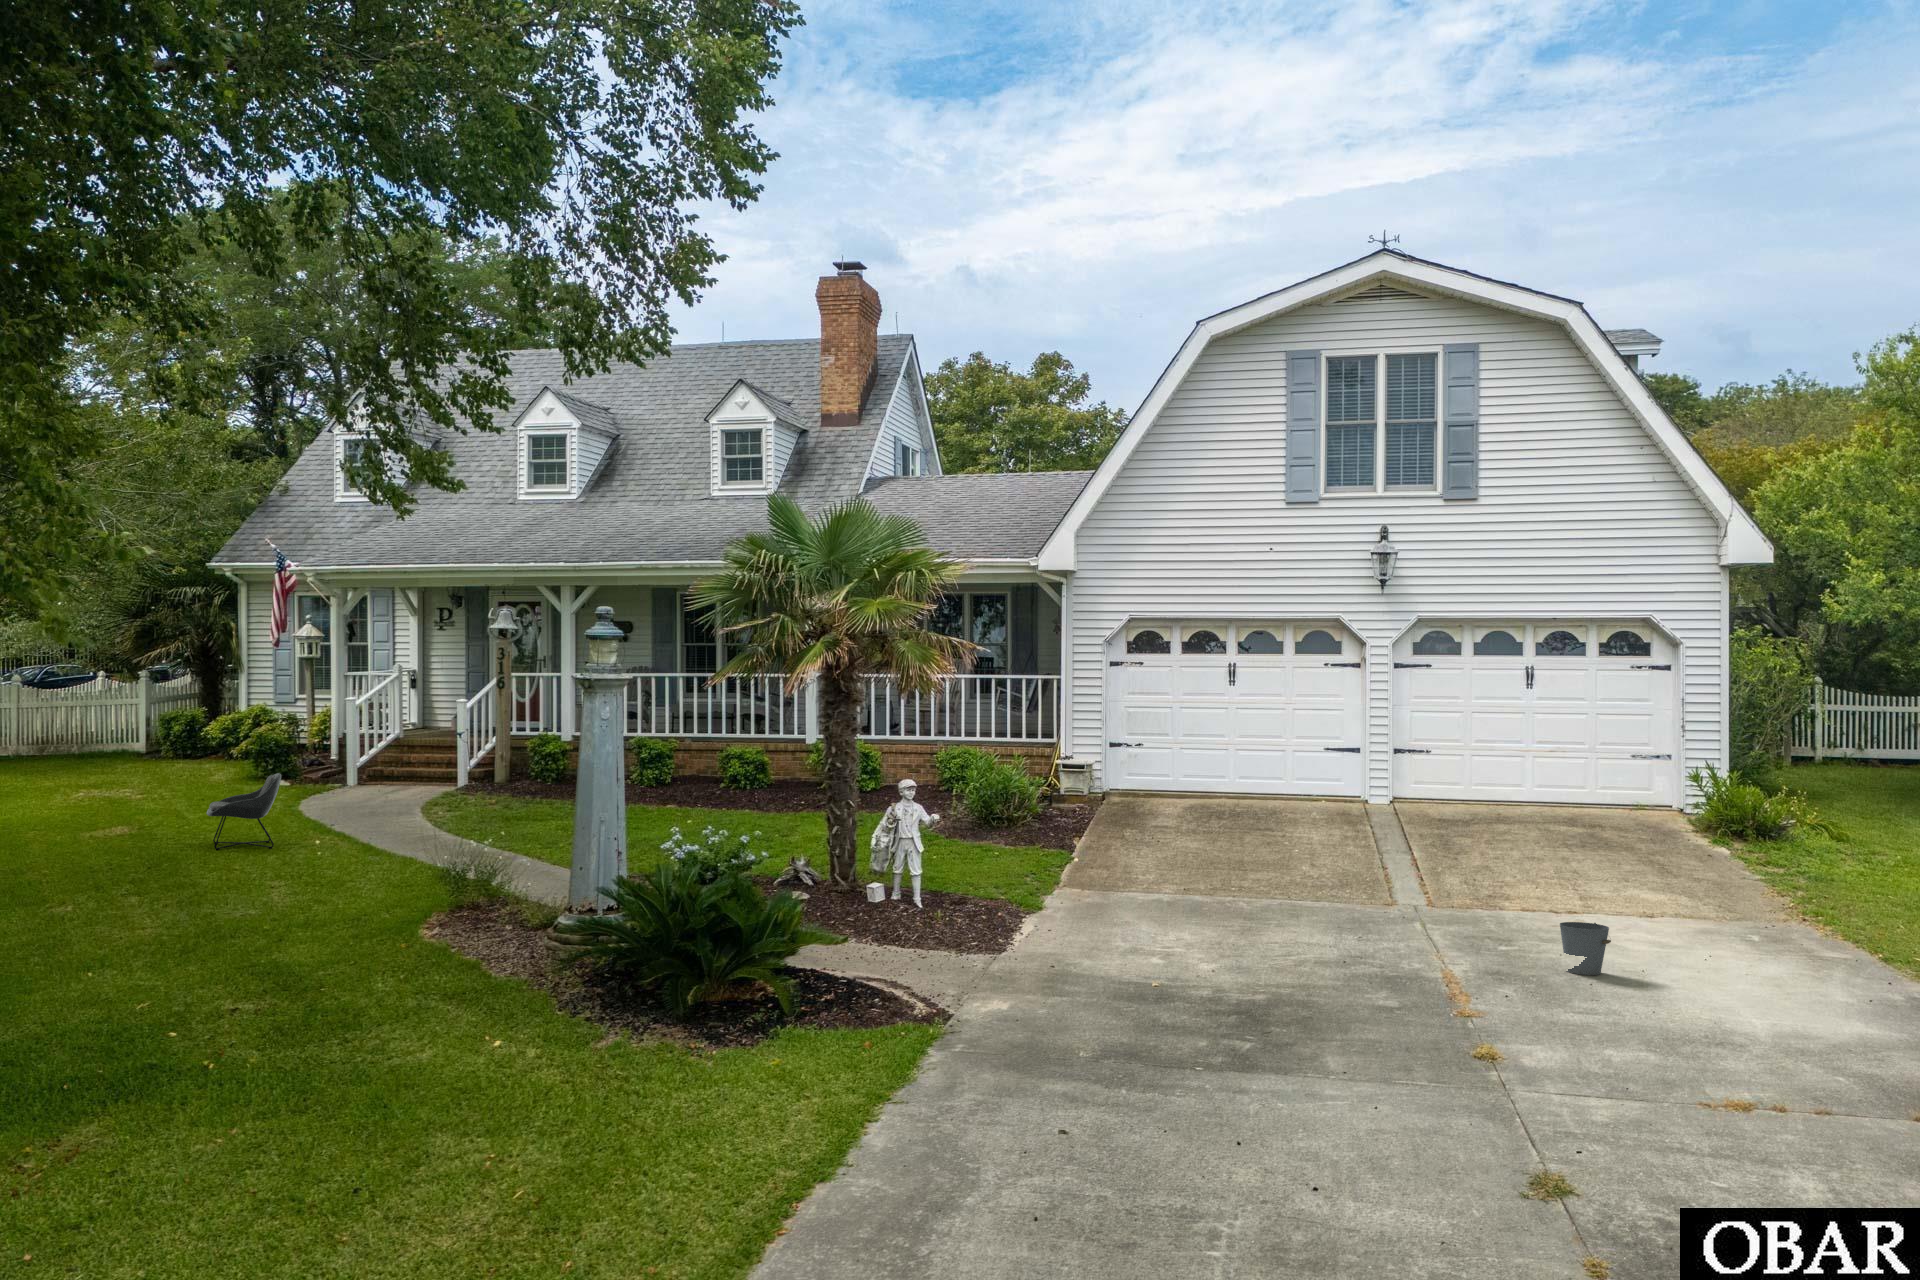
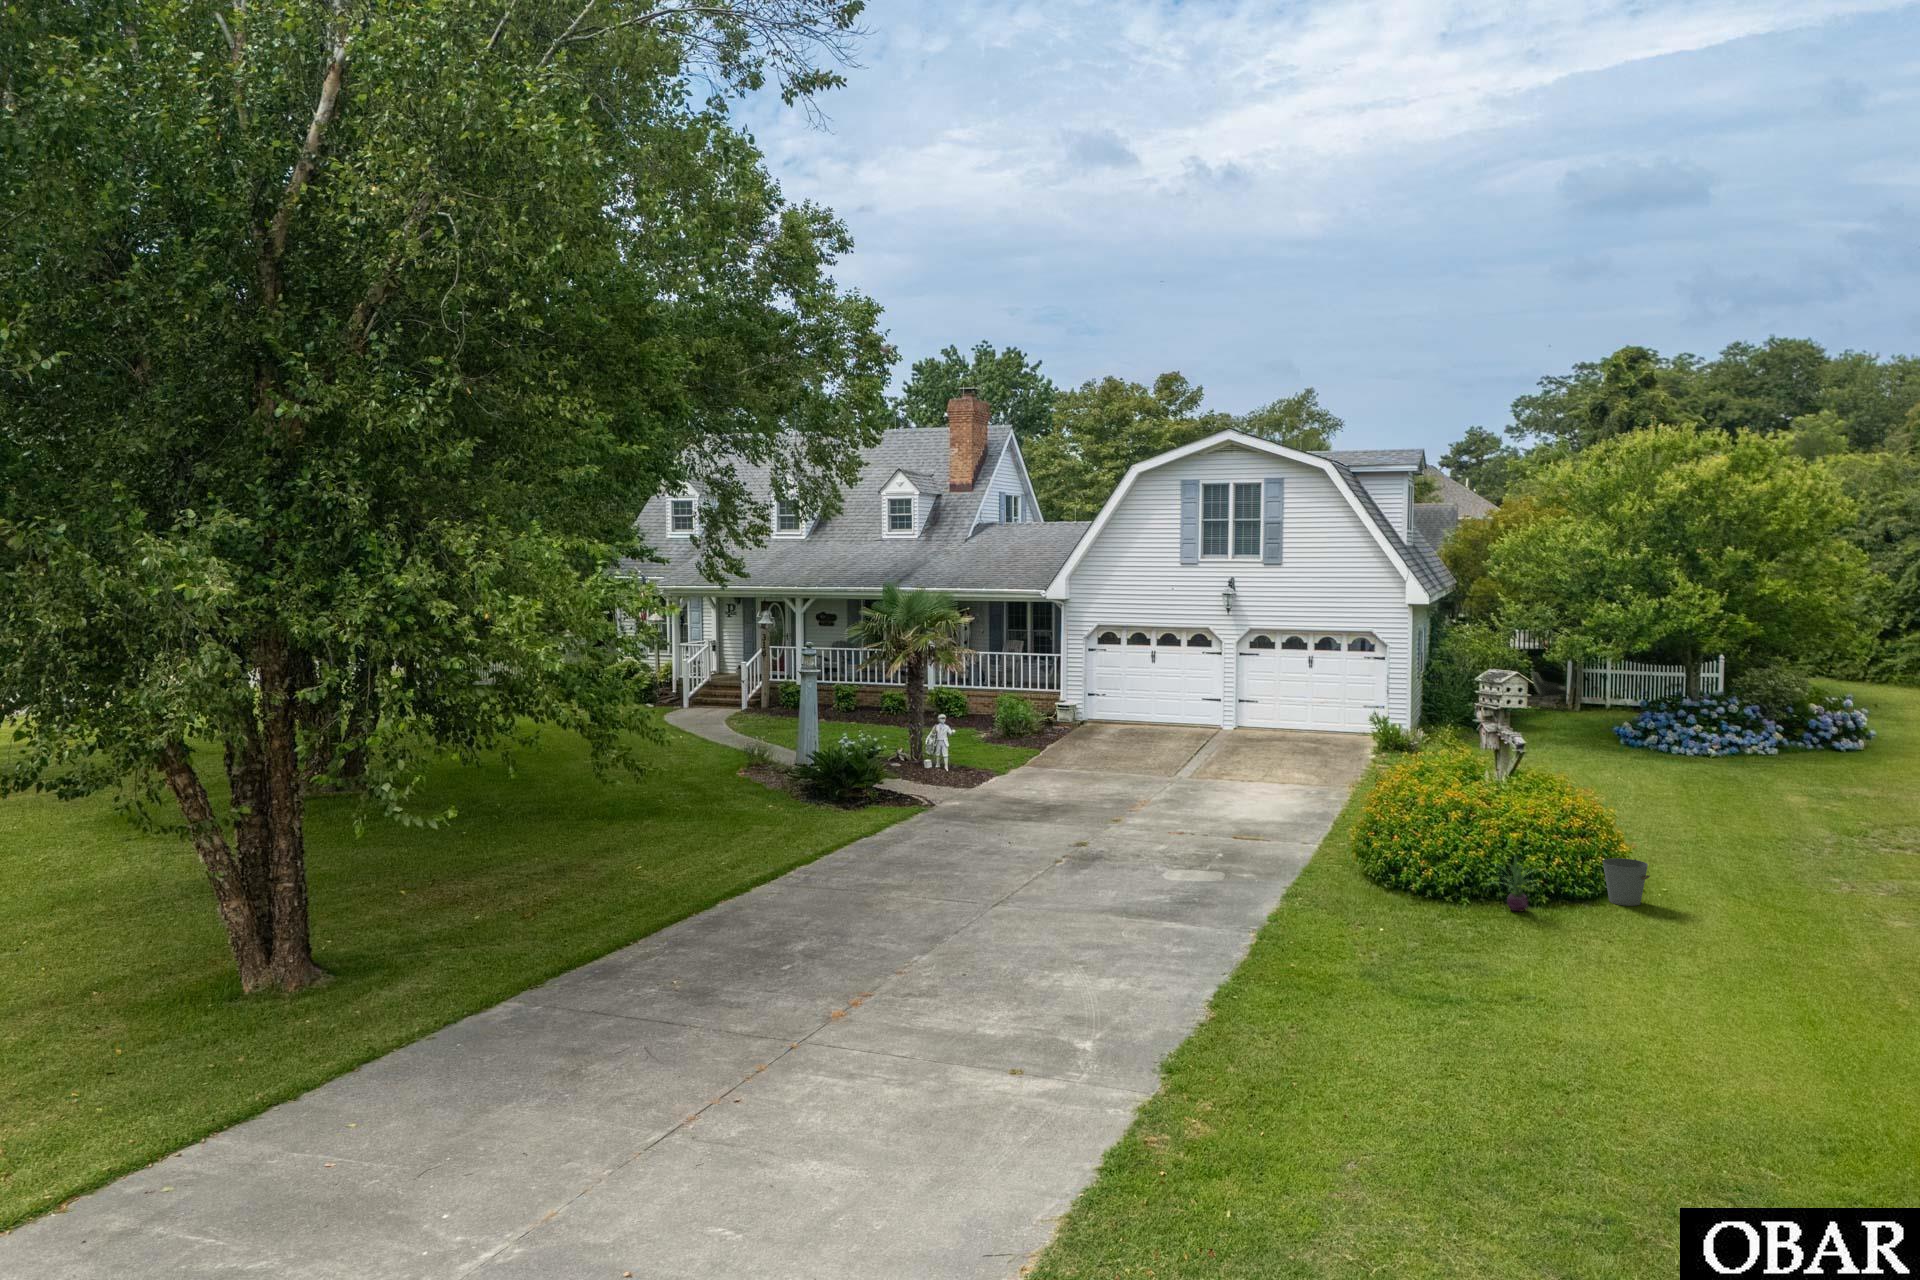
lounge chair: present [206,773,281,850] -> present [1532,672,1566,710]
decorative plant: none [1431,912,1497,978] -> present [1506,856,1539,912]

